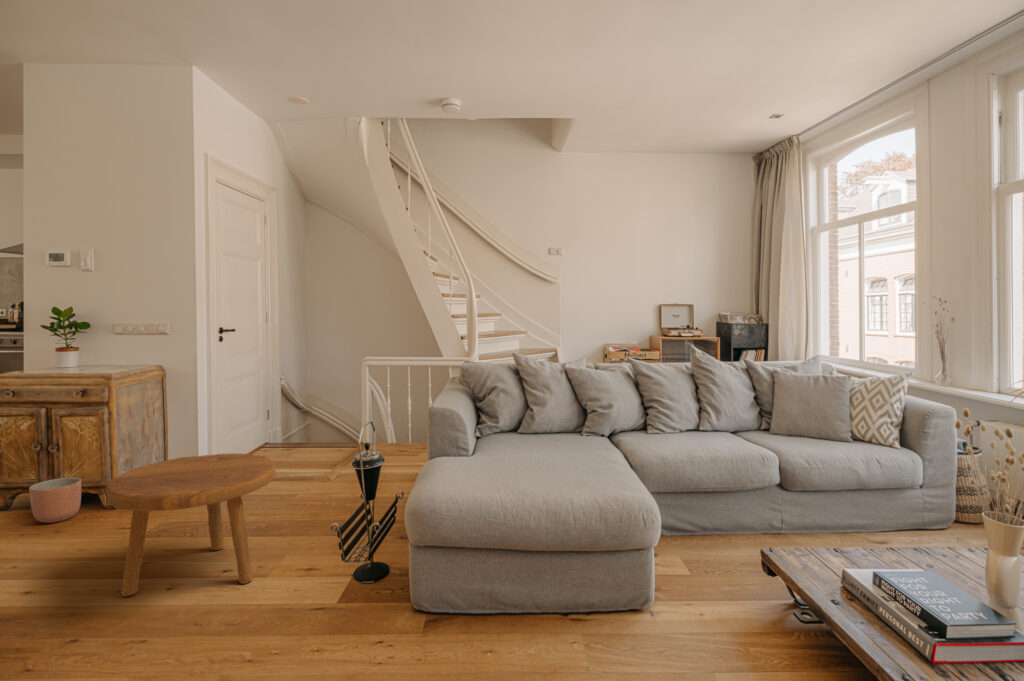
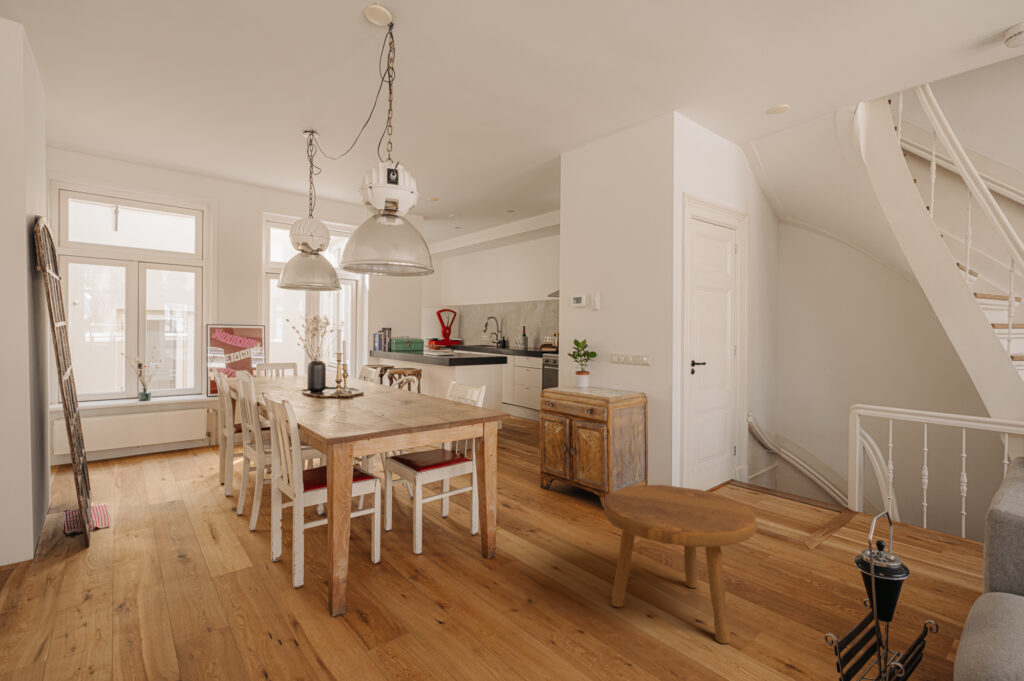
planter: present [29,478,81,523] -> none [556,477,587,512]

